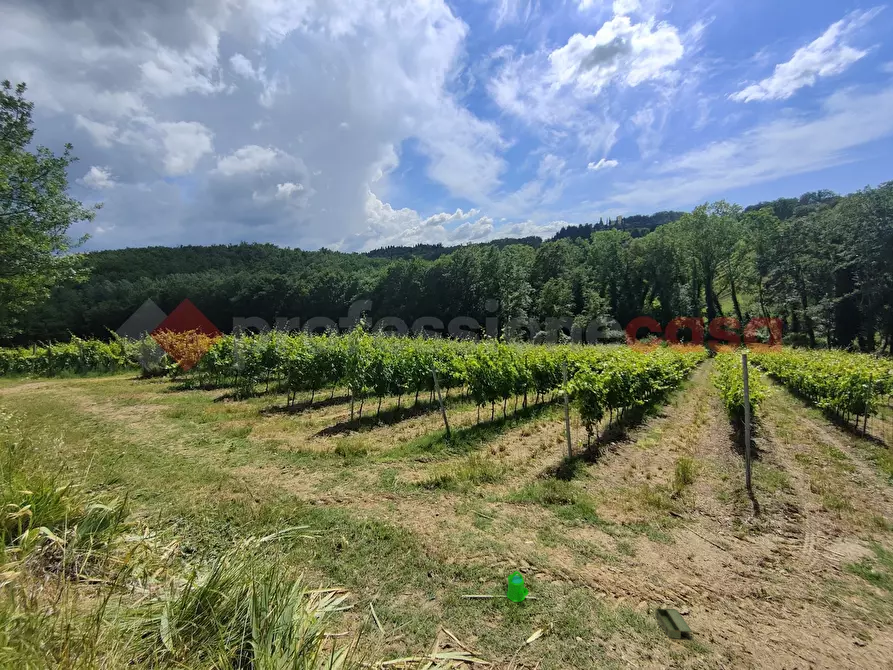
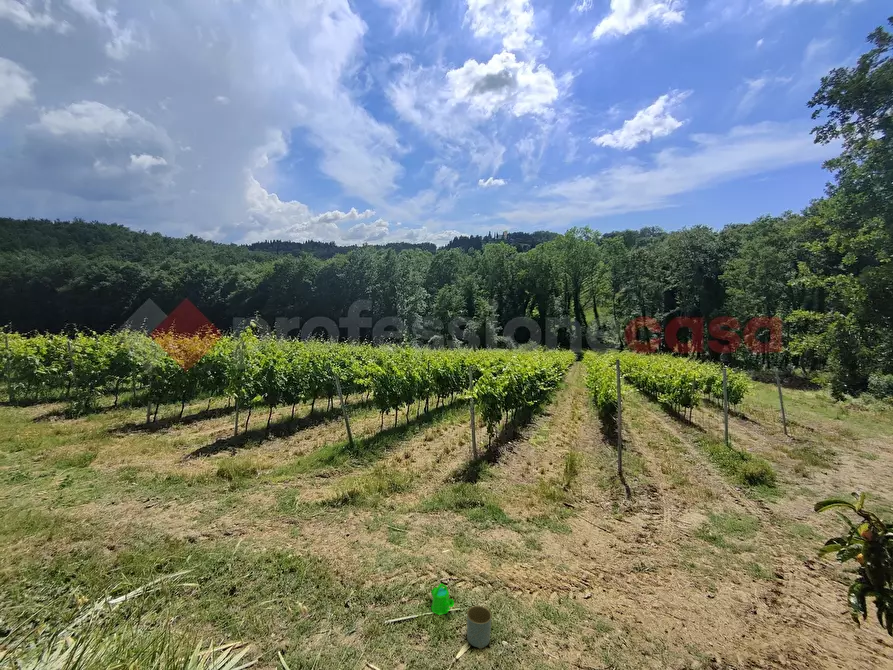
planter: none [538,598,565,642] -> present [467,606,492,649]
toolbox: present [656,609,692,639] -> none [566,594,597,622]

